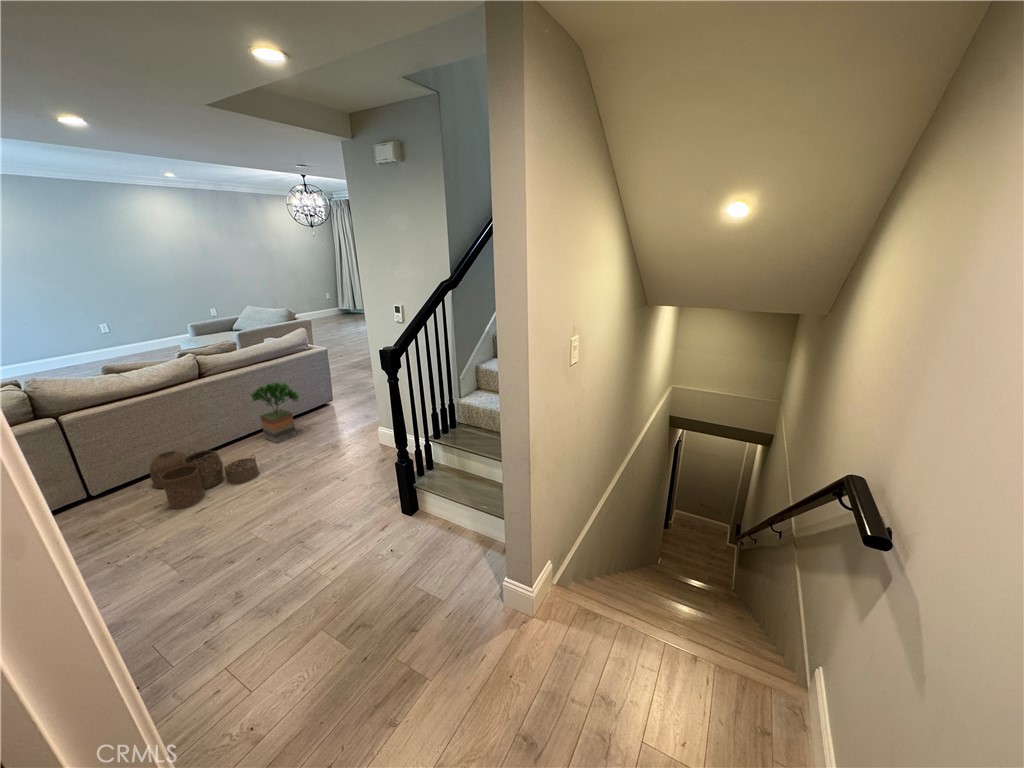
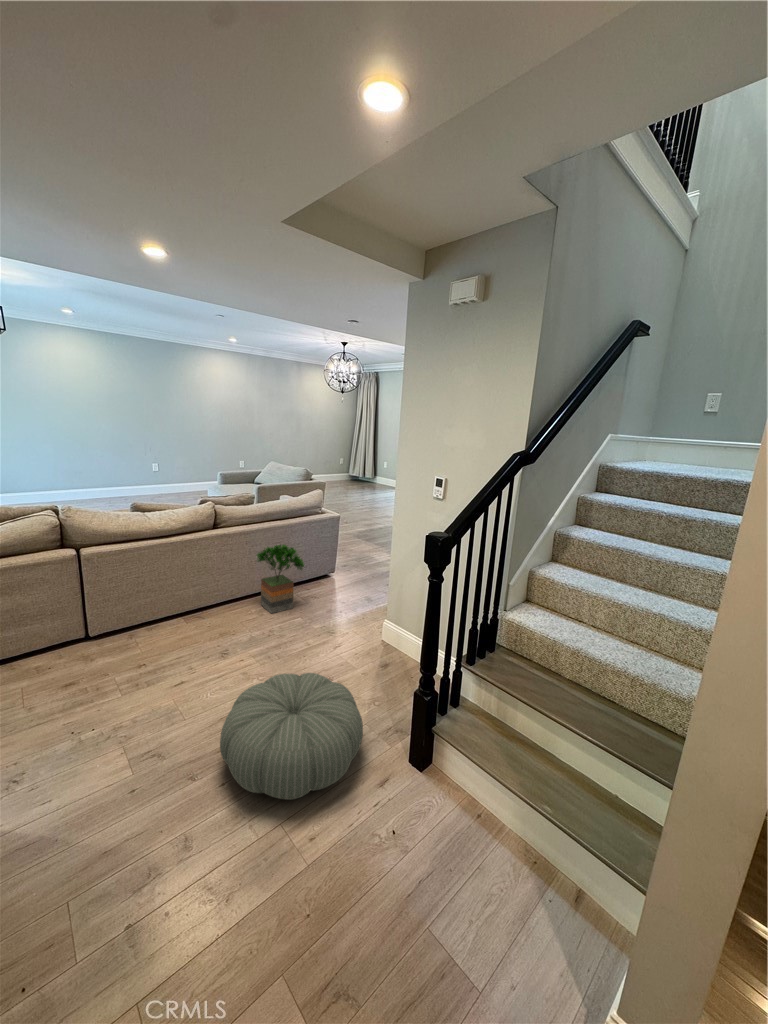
woven basket: present [149,449,259,508] -> none [144,602,248,676]
pouf: none [248,471,363,555] -> present [220,673,363,800]

